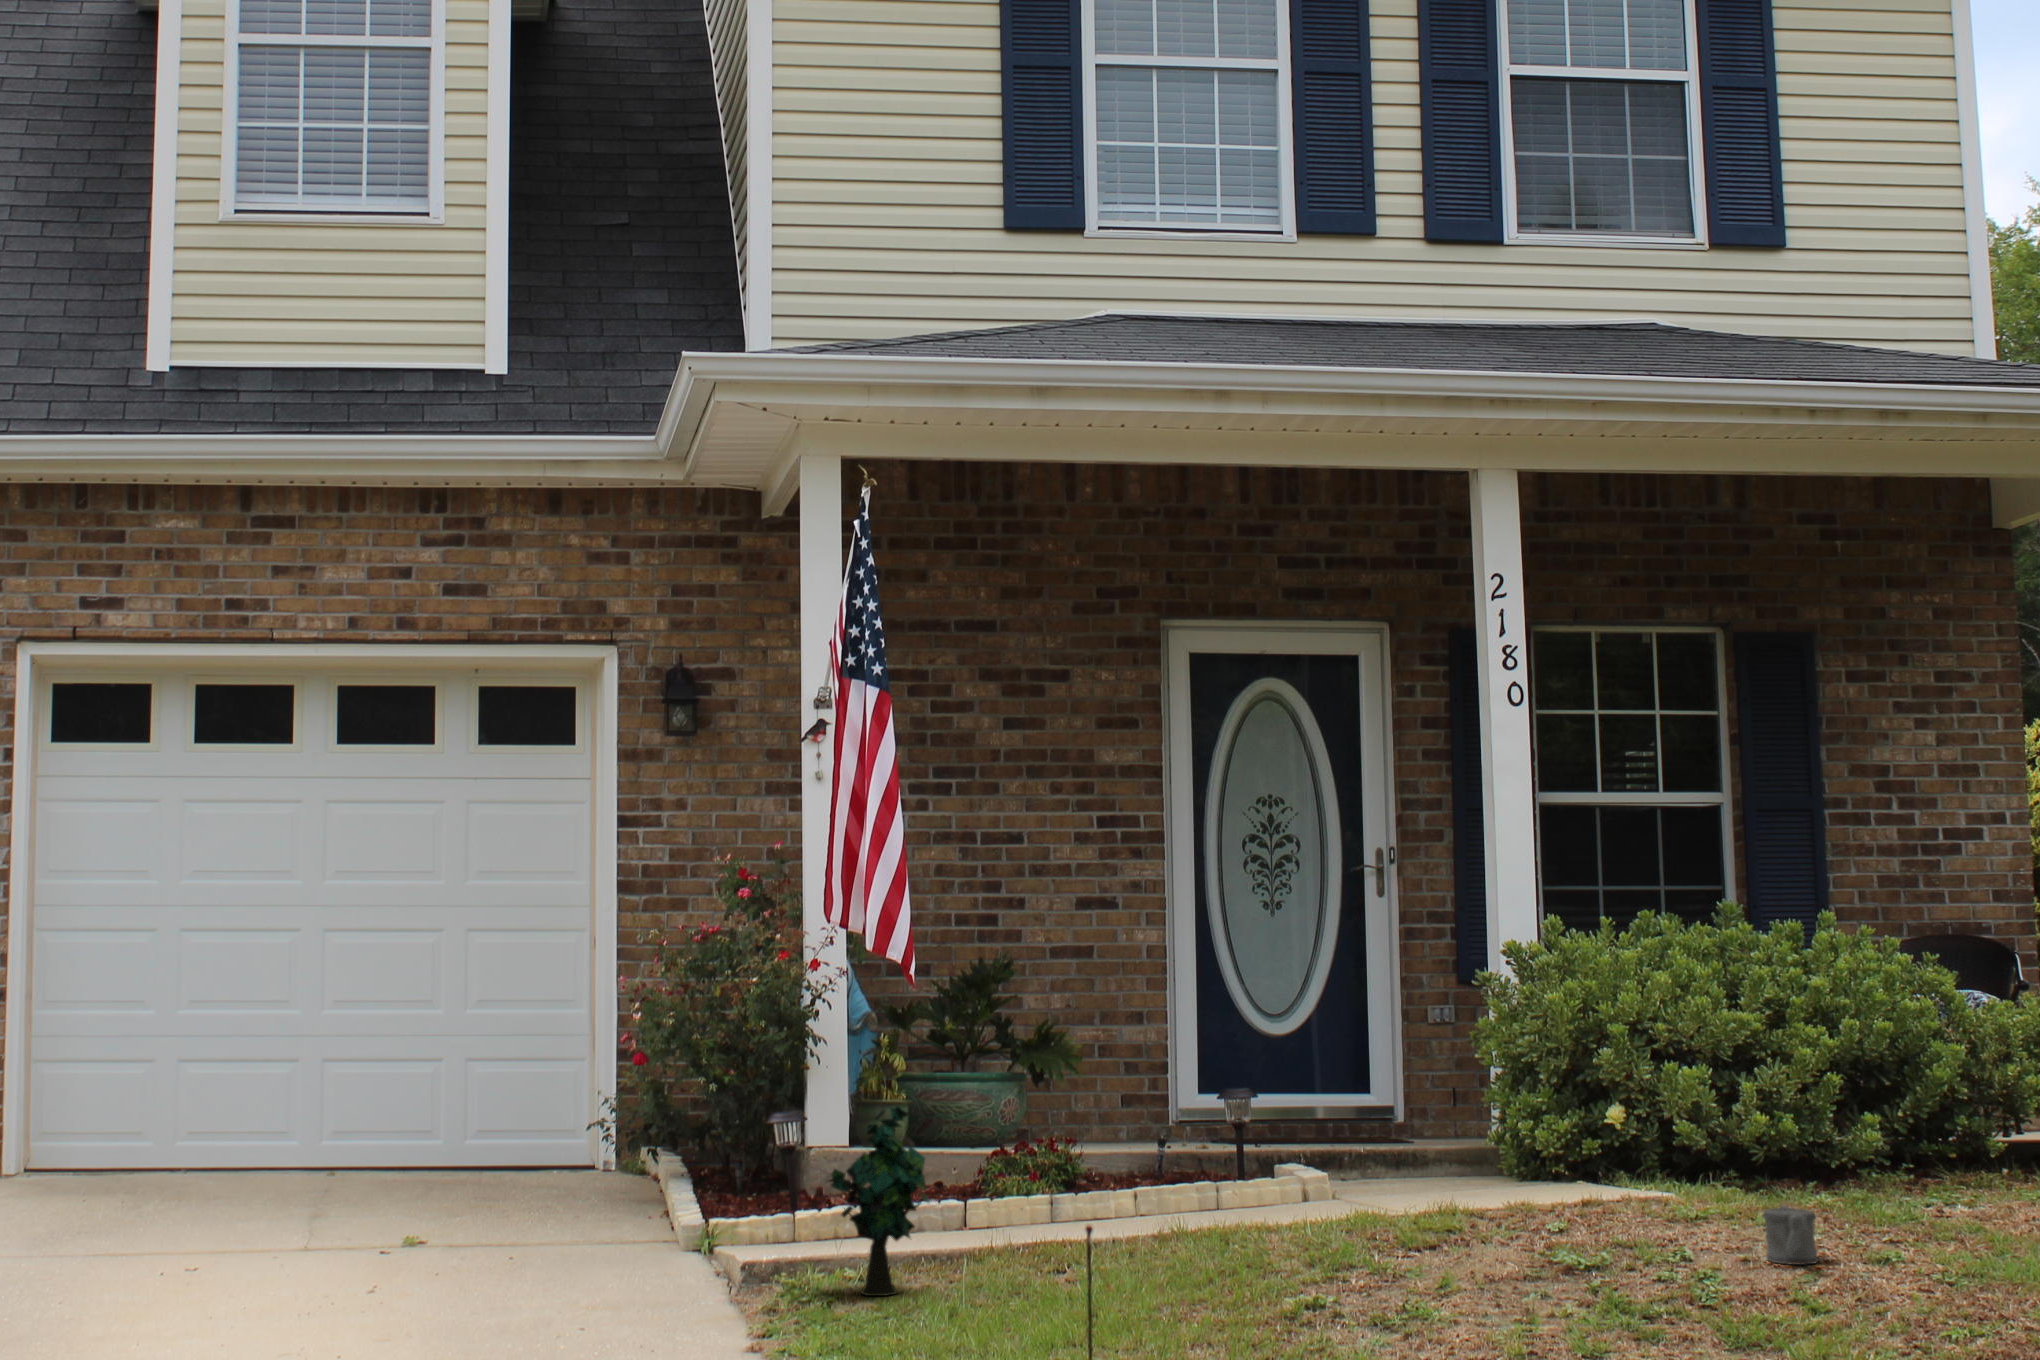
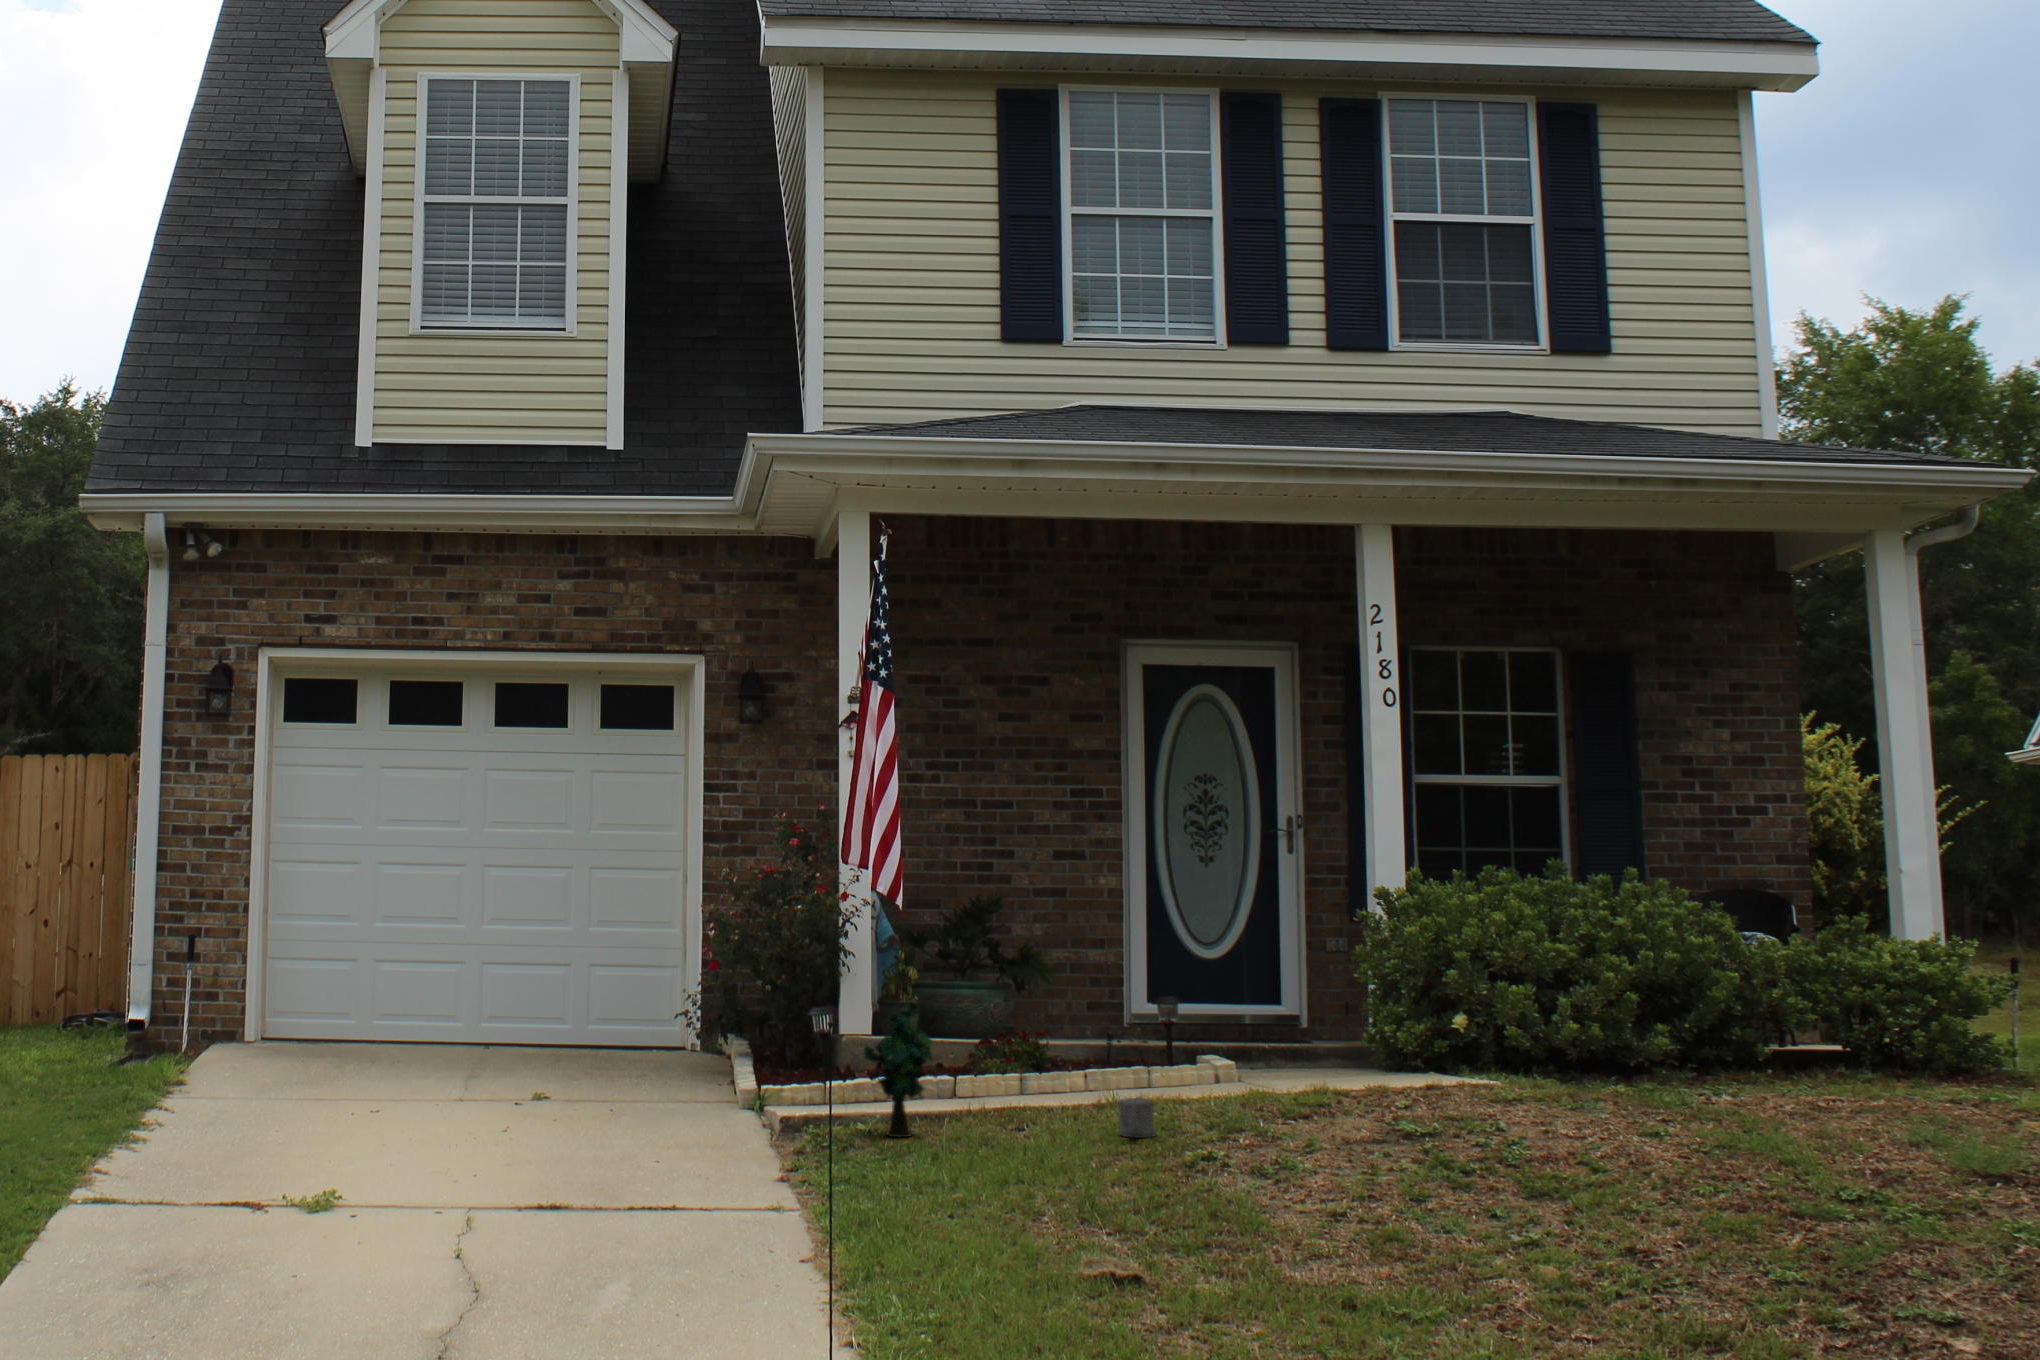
watering can: present [1763,1205,1819,1265] -> present [1118,1096,1155,1138]

